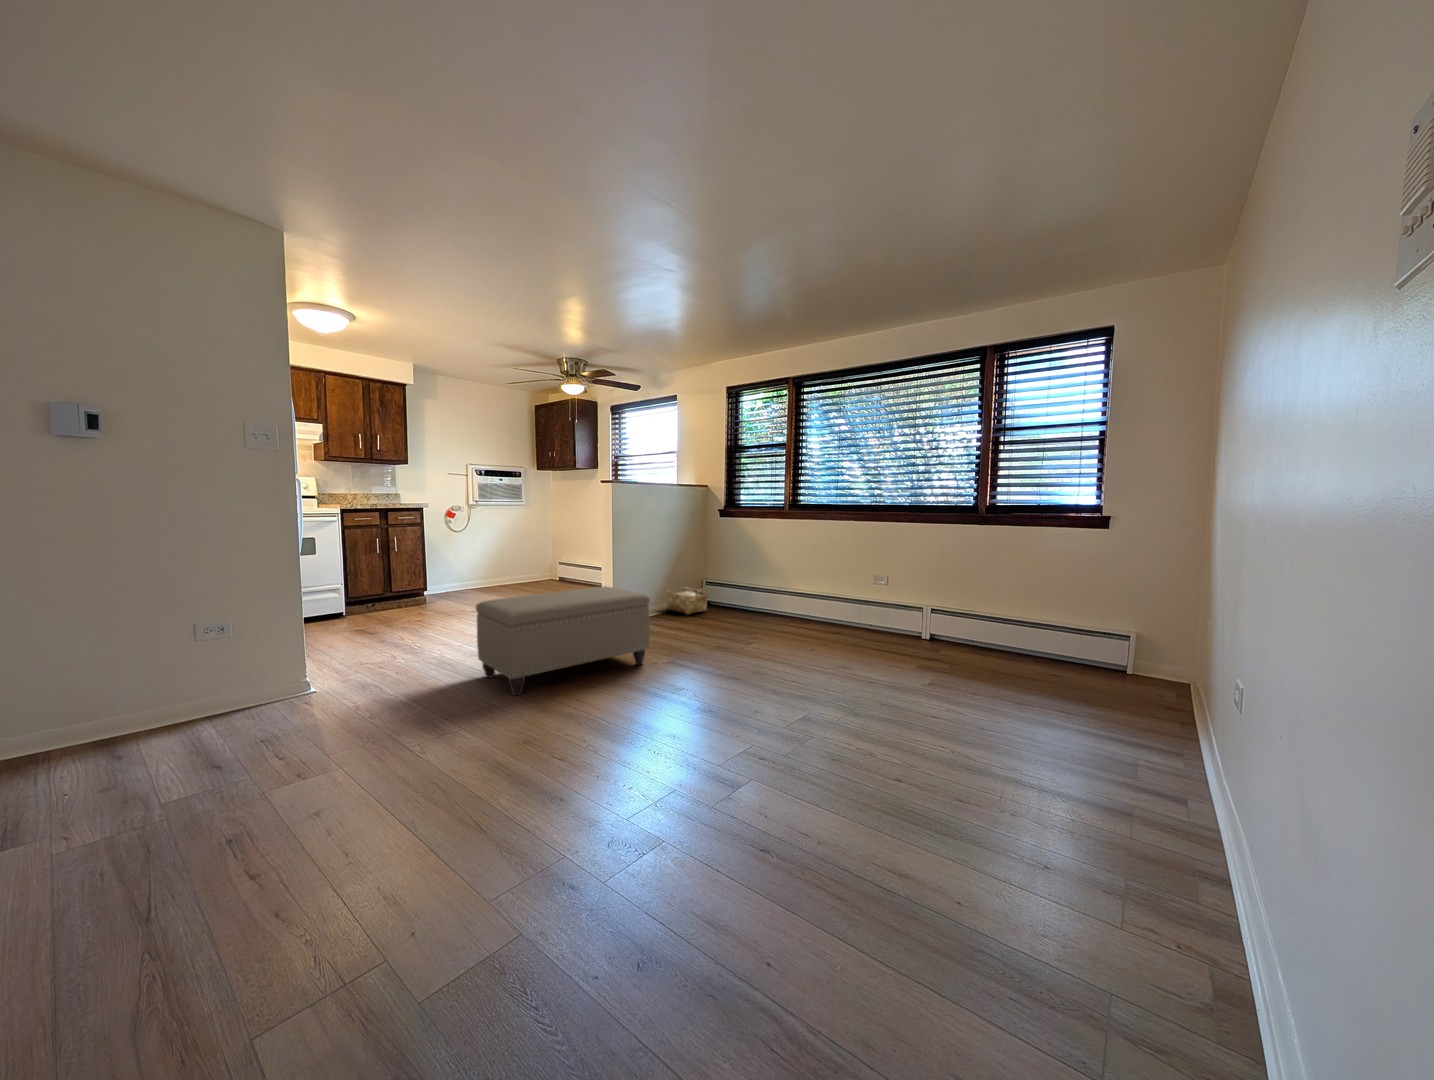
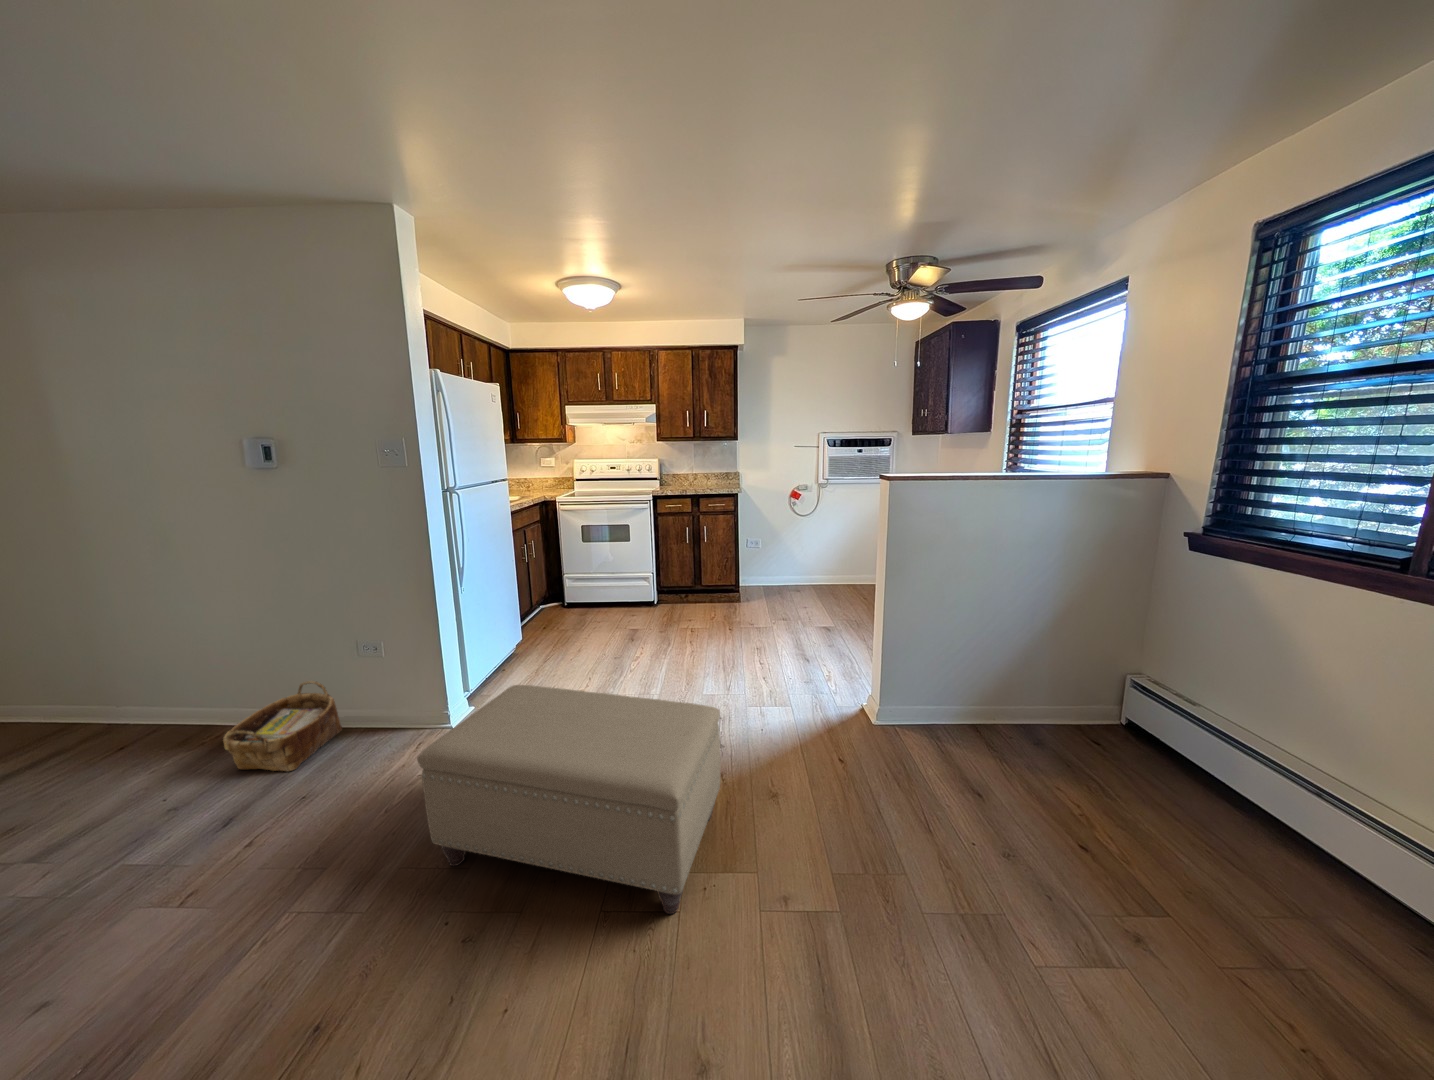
woven basket: present [666,588,708,614] -> present [223,681,342,772]

